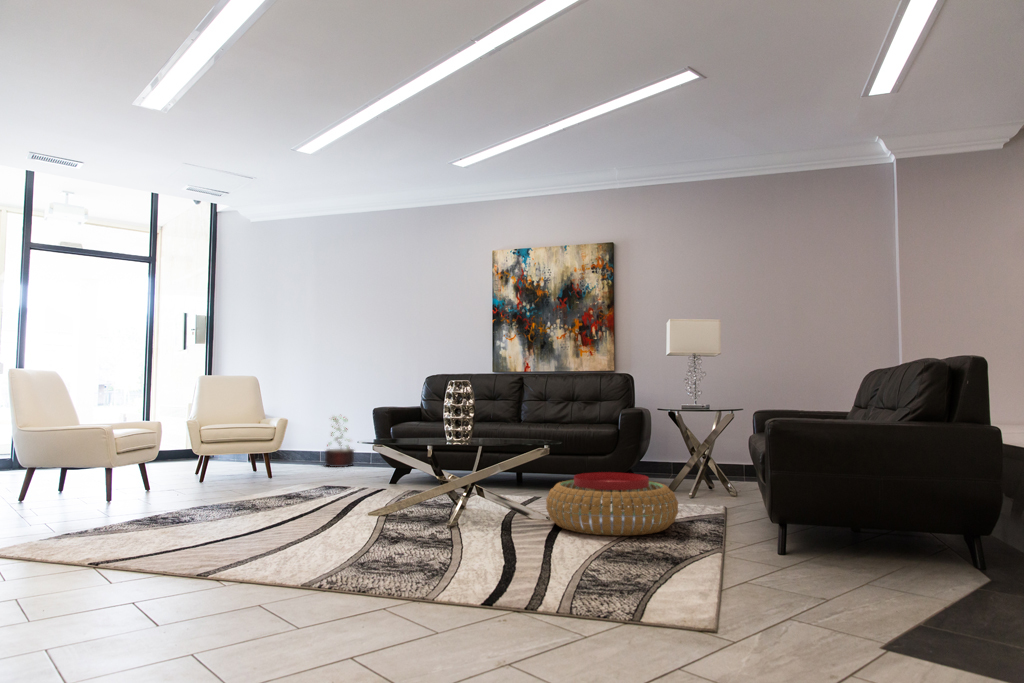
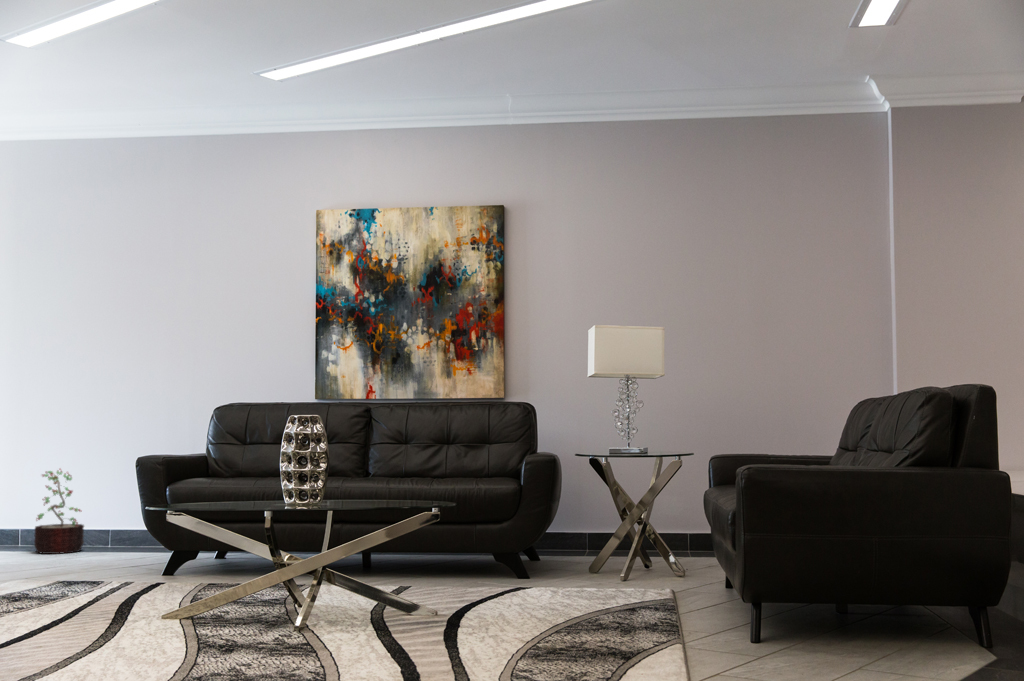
pouf: present [546,472,678,536] -> none [433,545,617,630]

